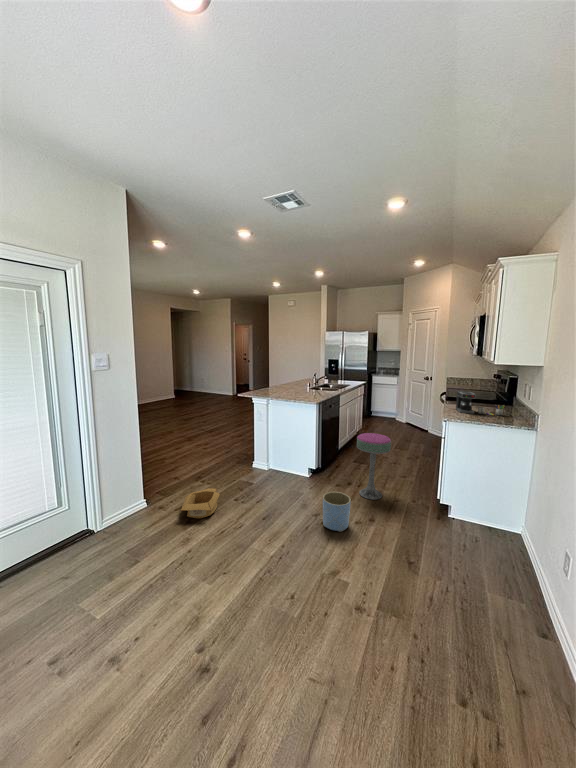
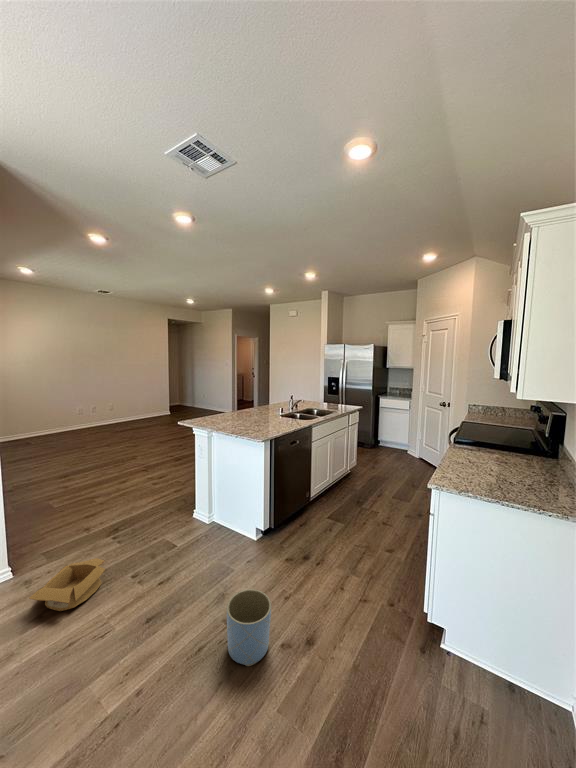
coffee maker: present [456,391,505,416] -> none [459,436,540,483]
bar stool: present [357,433,391,500] -> none [309,489,359,594]

